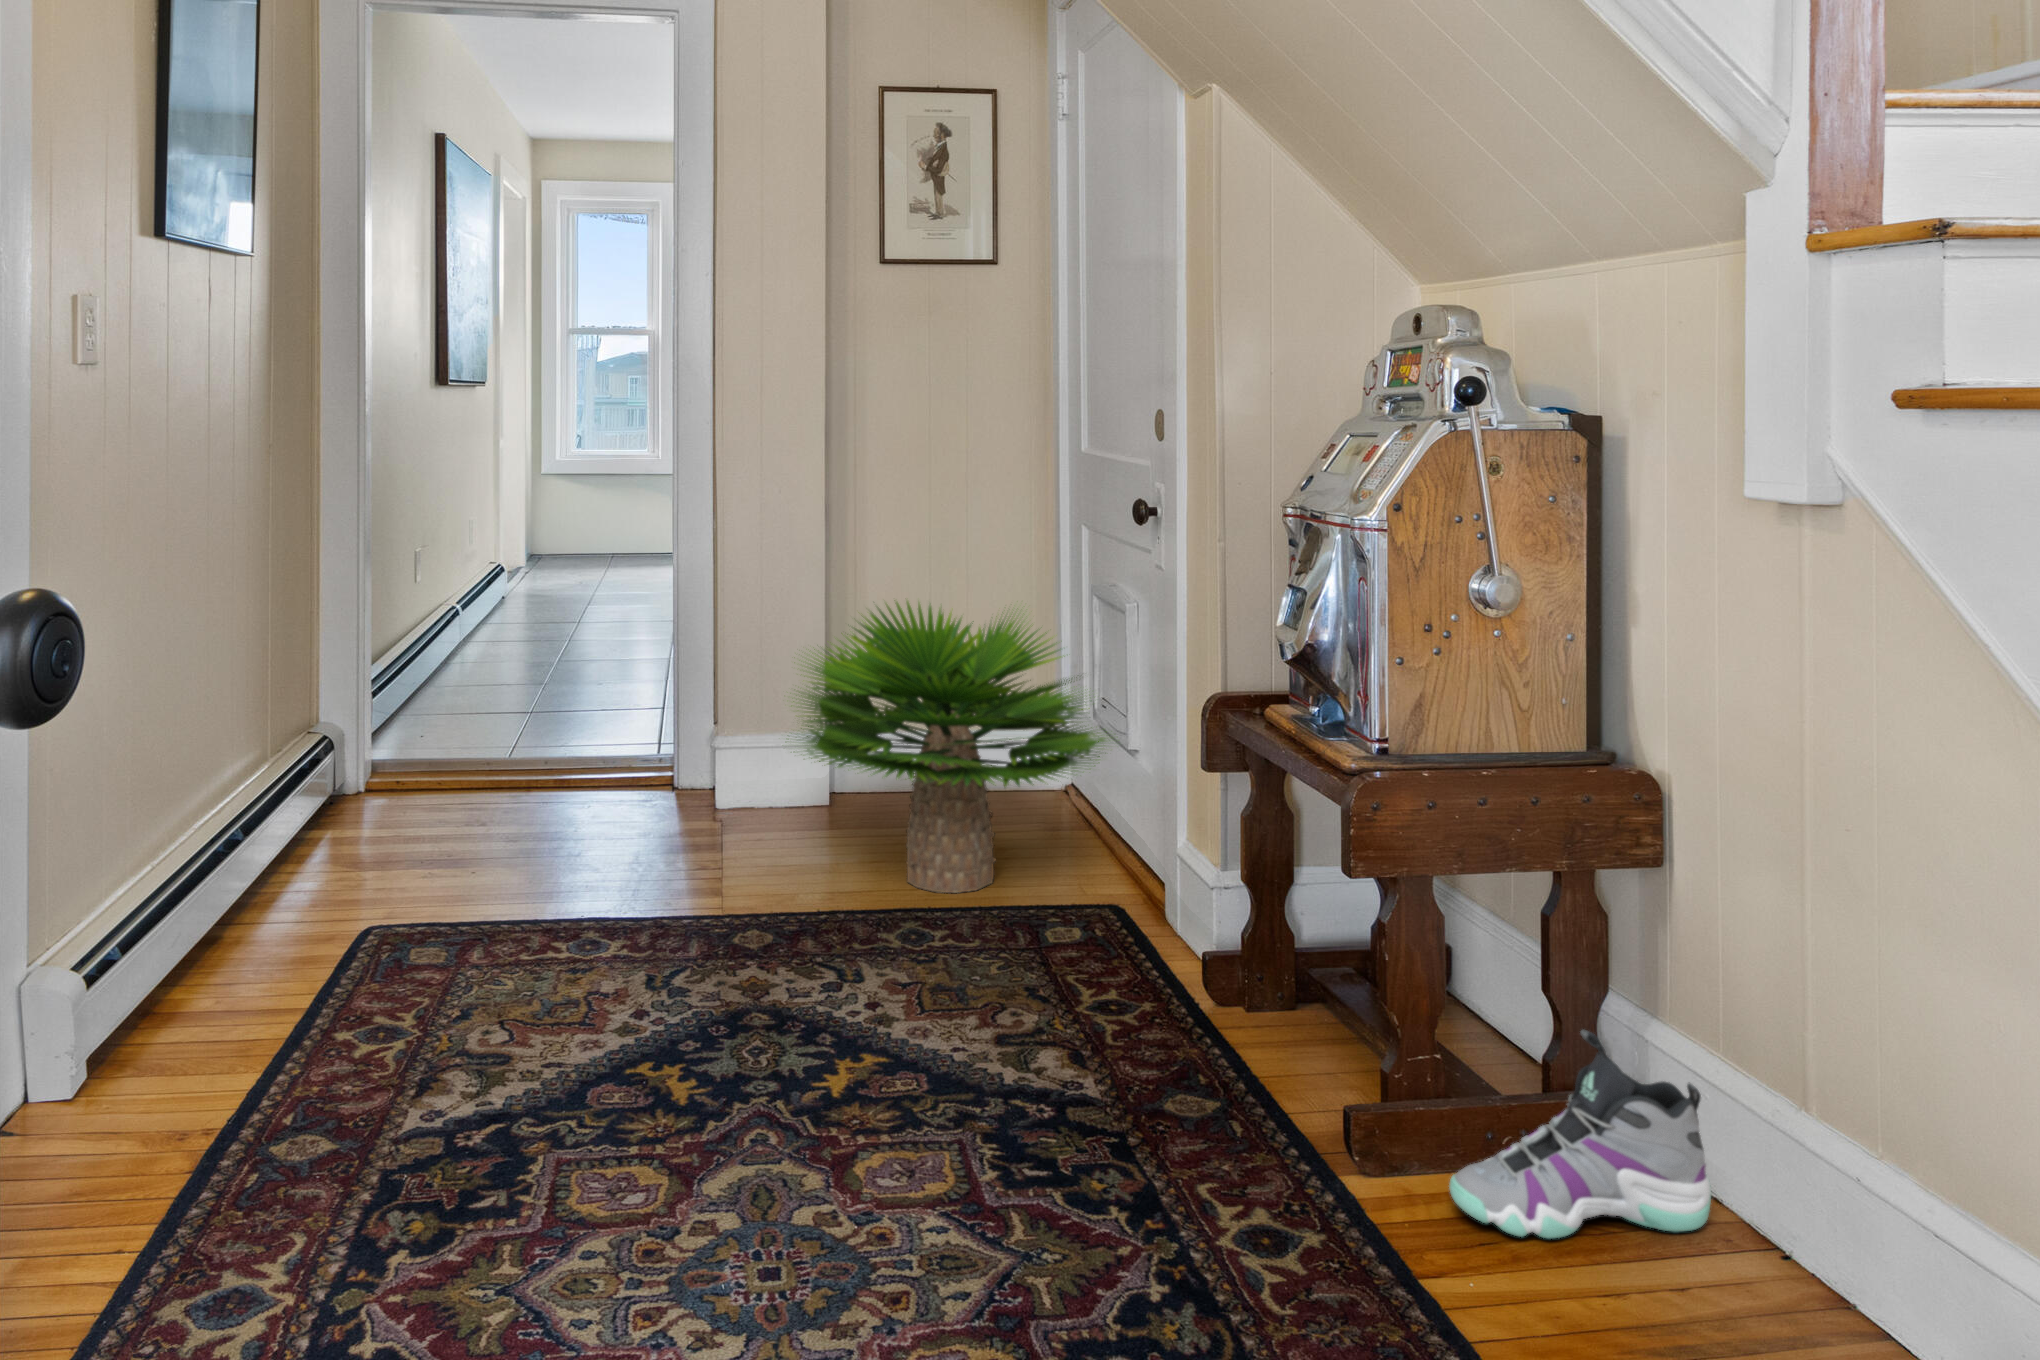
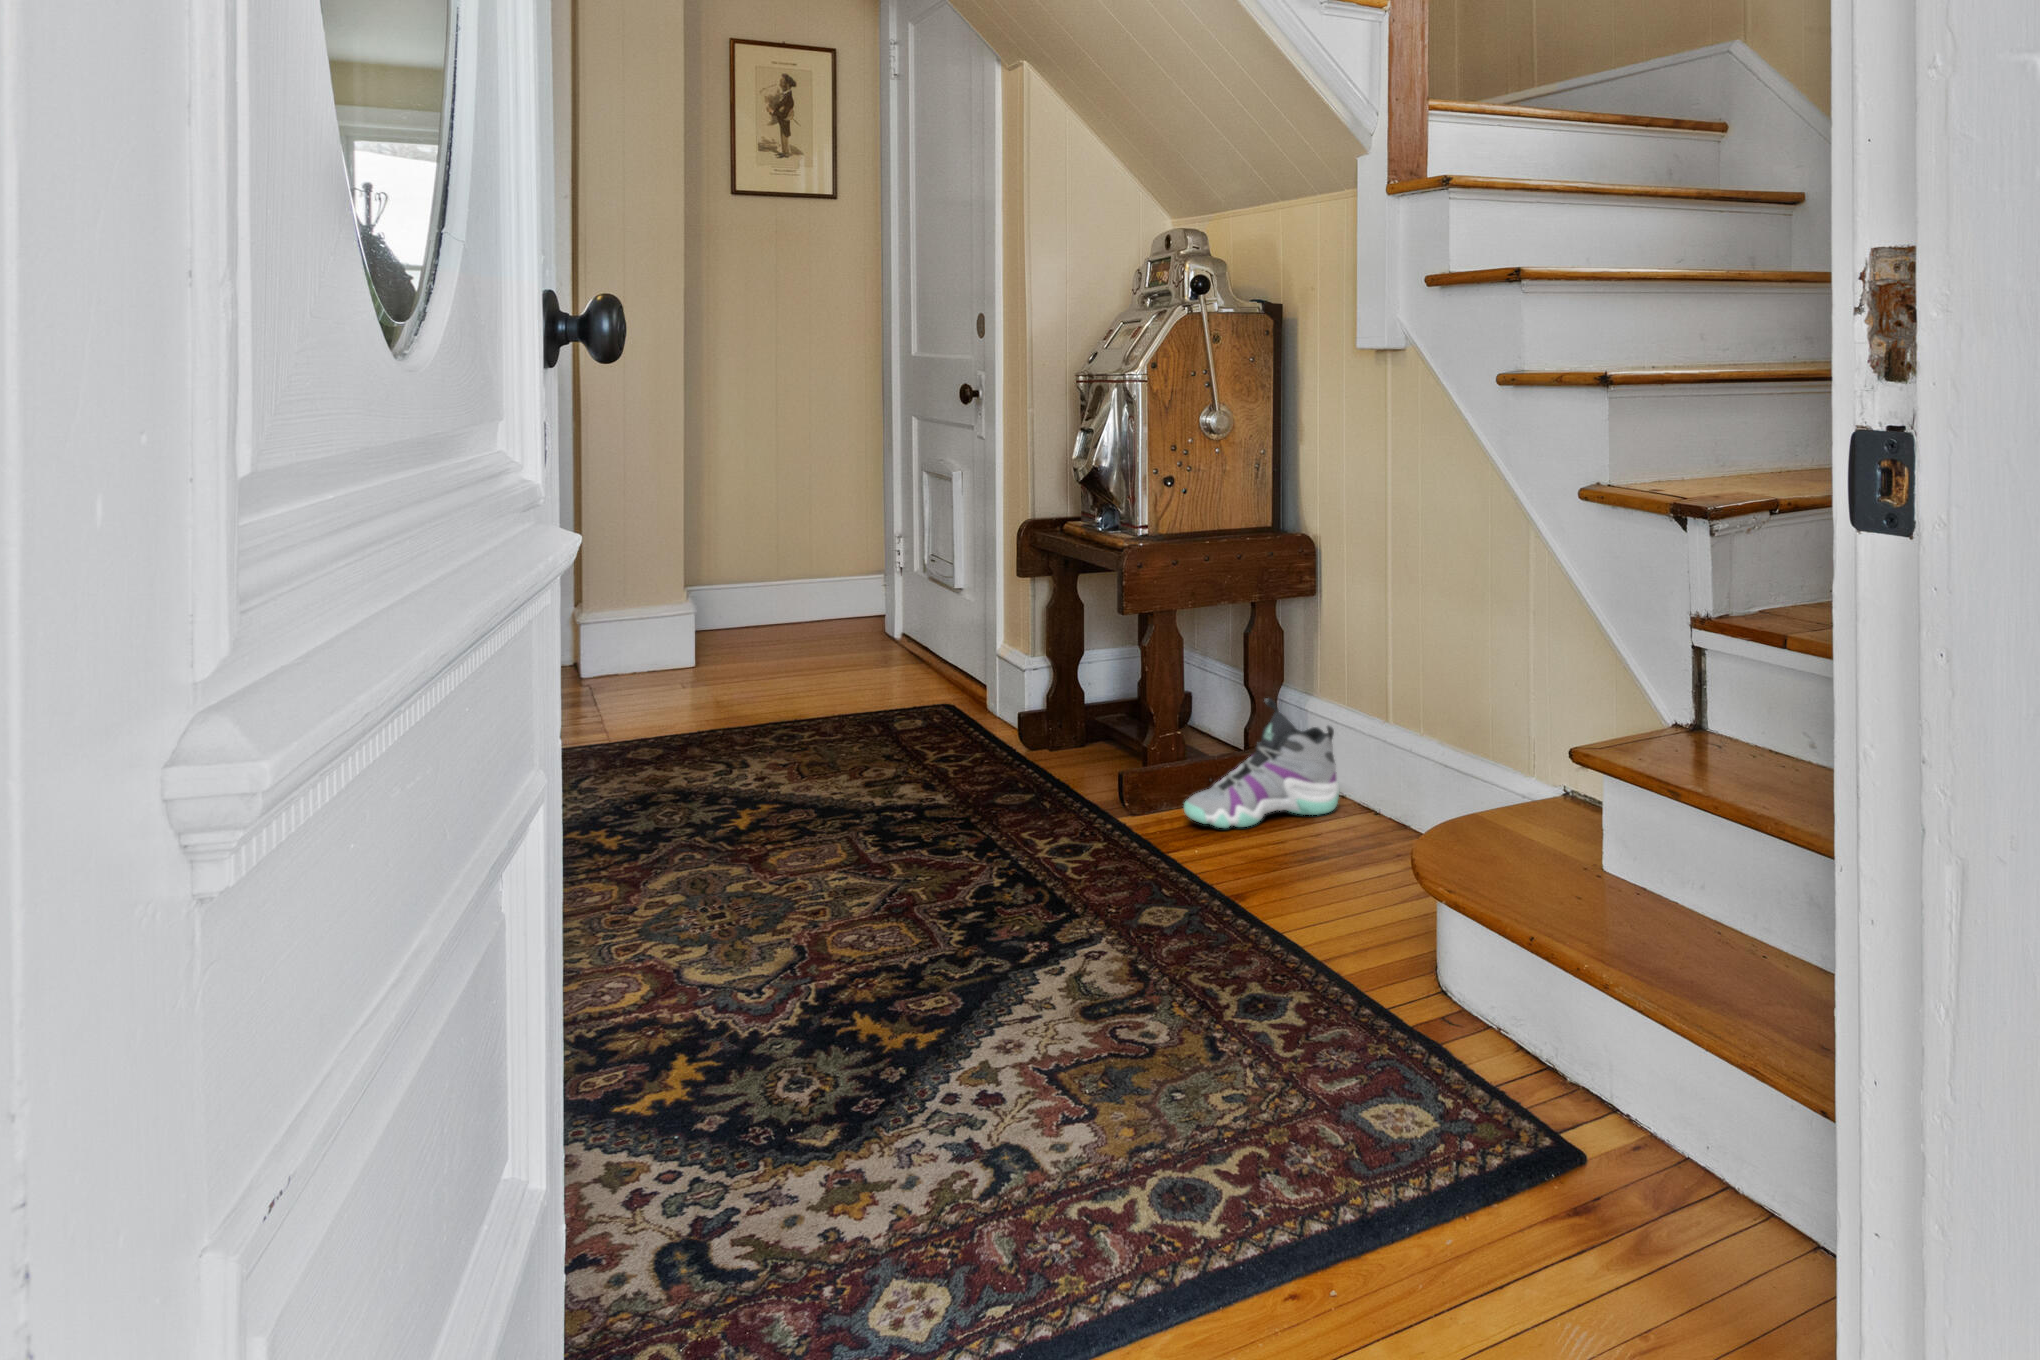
potted plant: present [793,601,1106,893] -> none [658,470,955,711]

